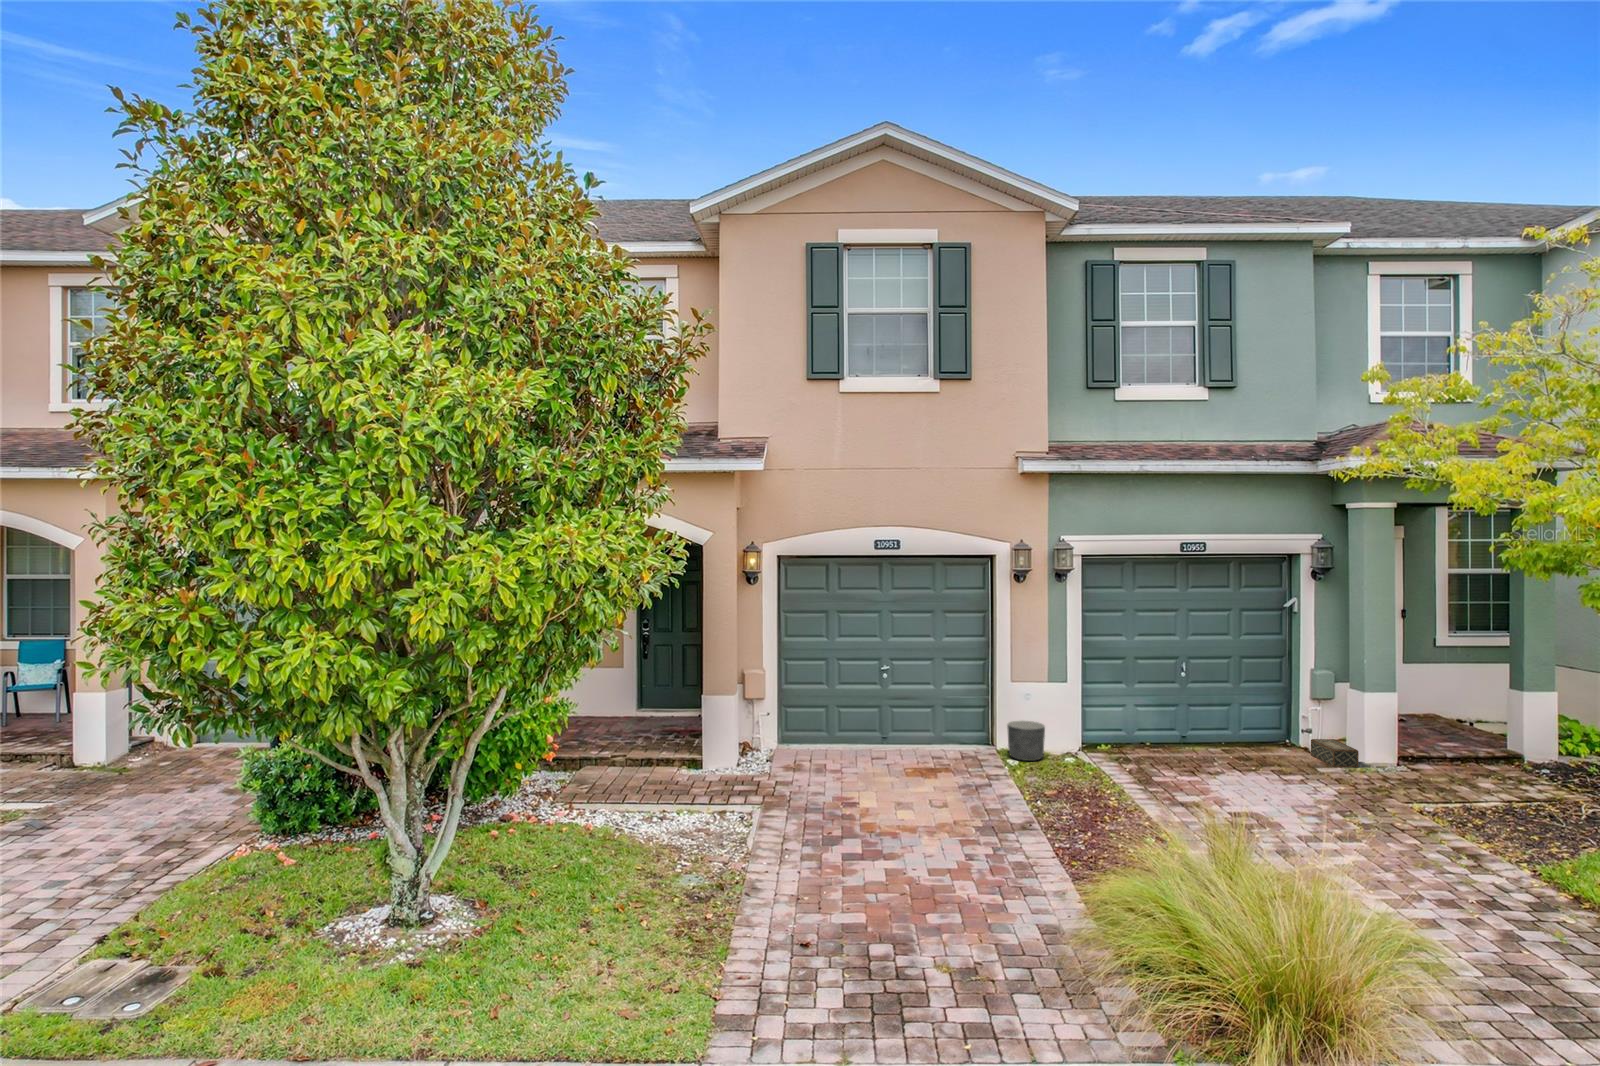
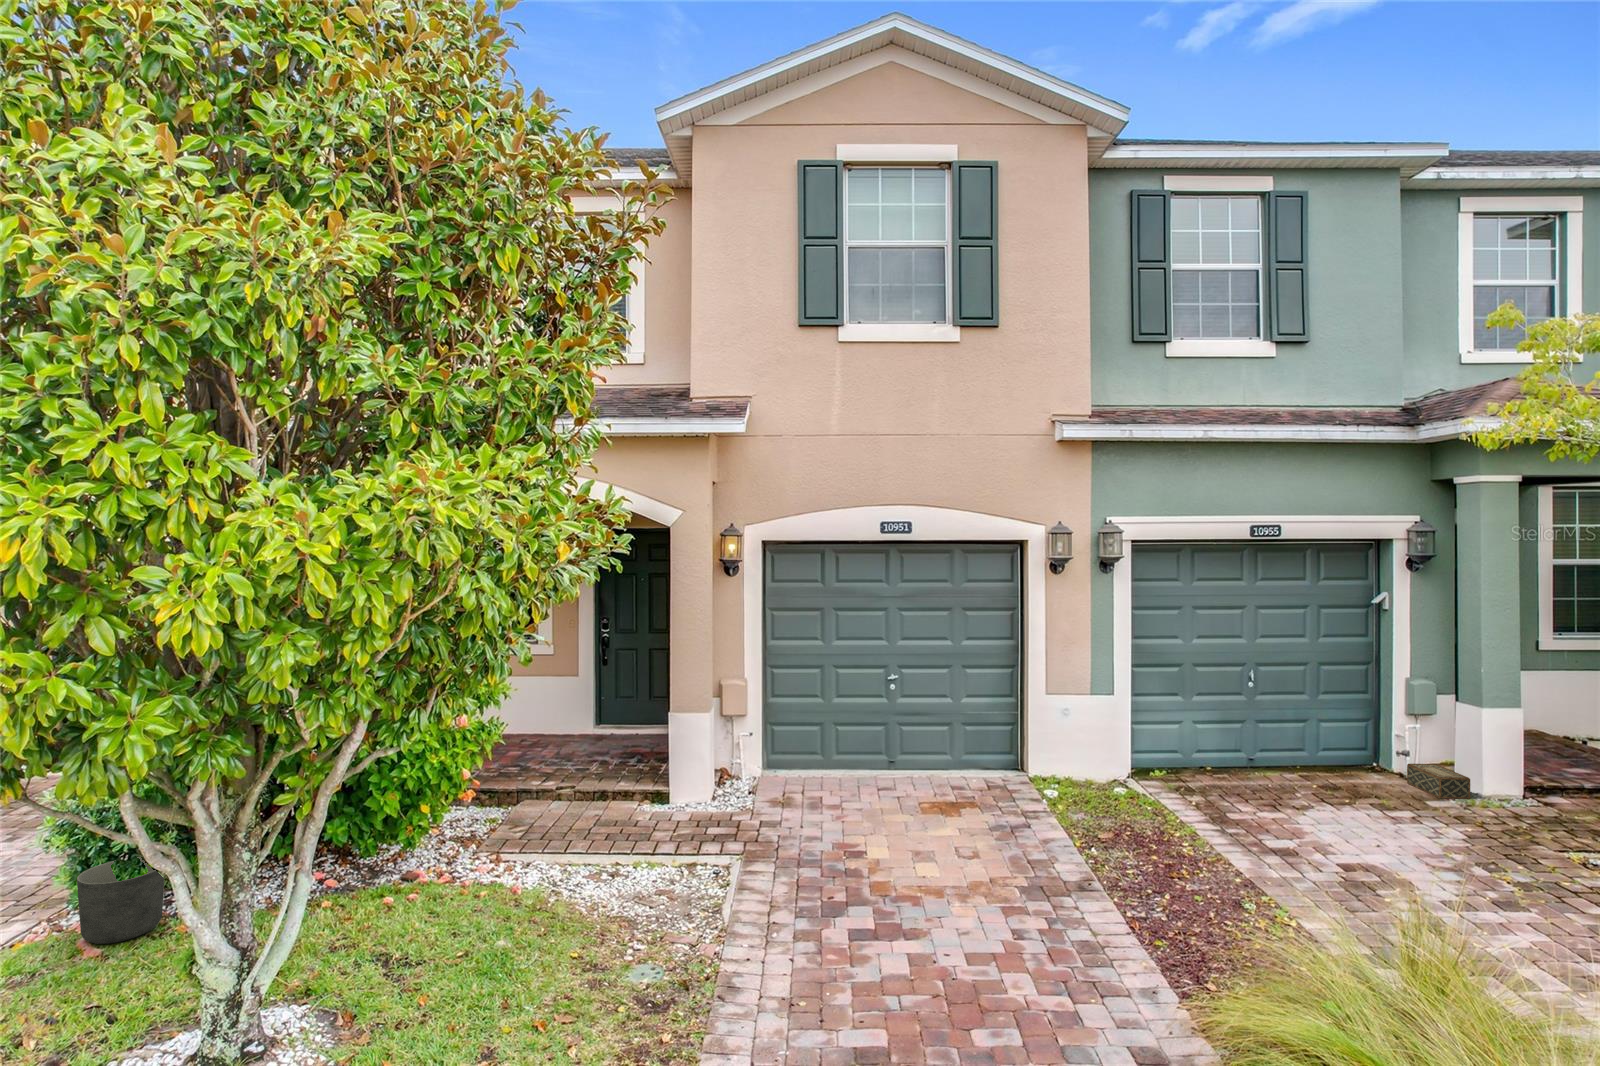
planter: present [1007,720,1045,761] -> present [77,857,164,944]

